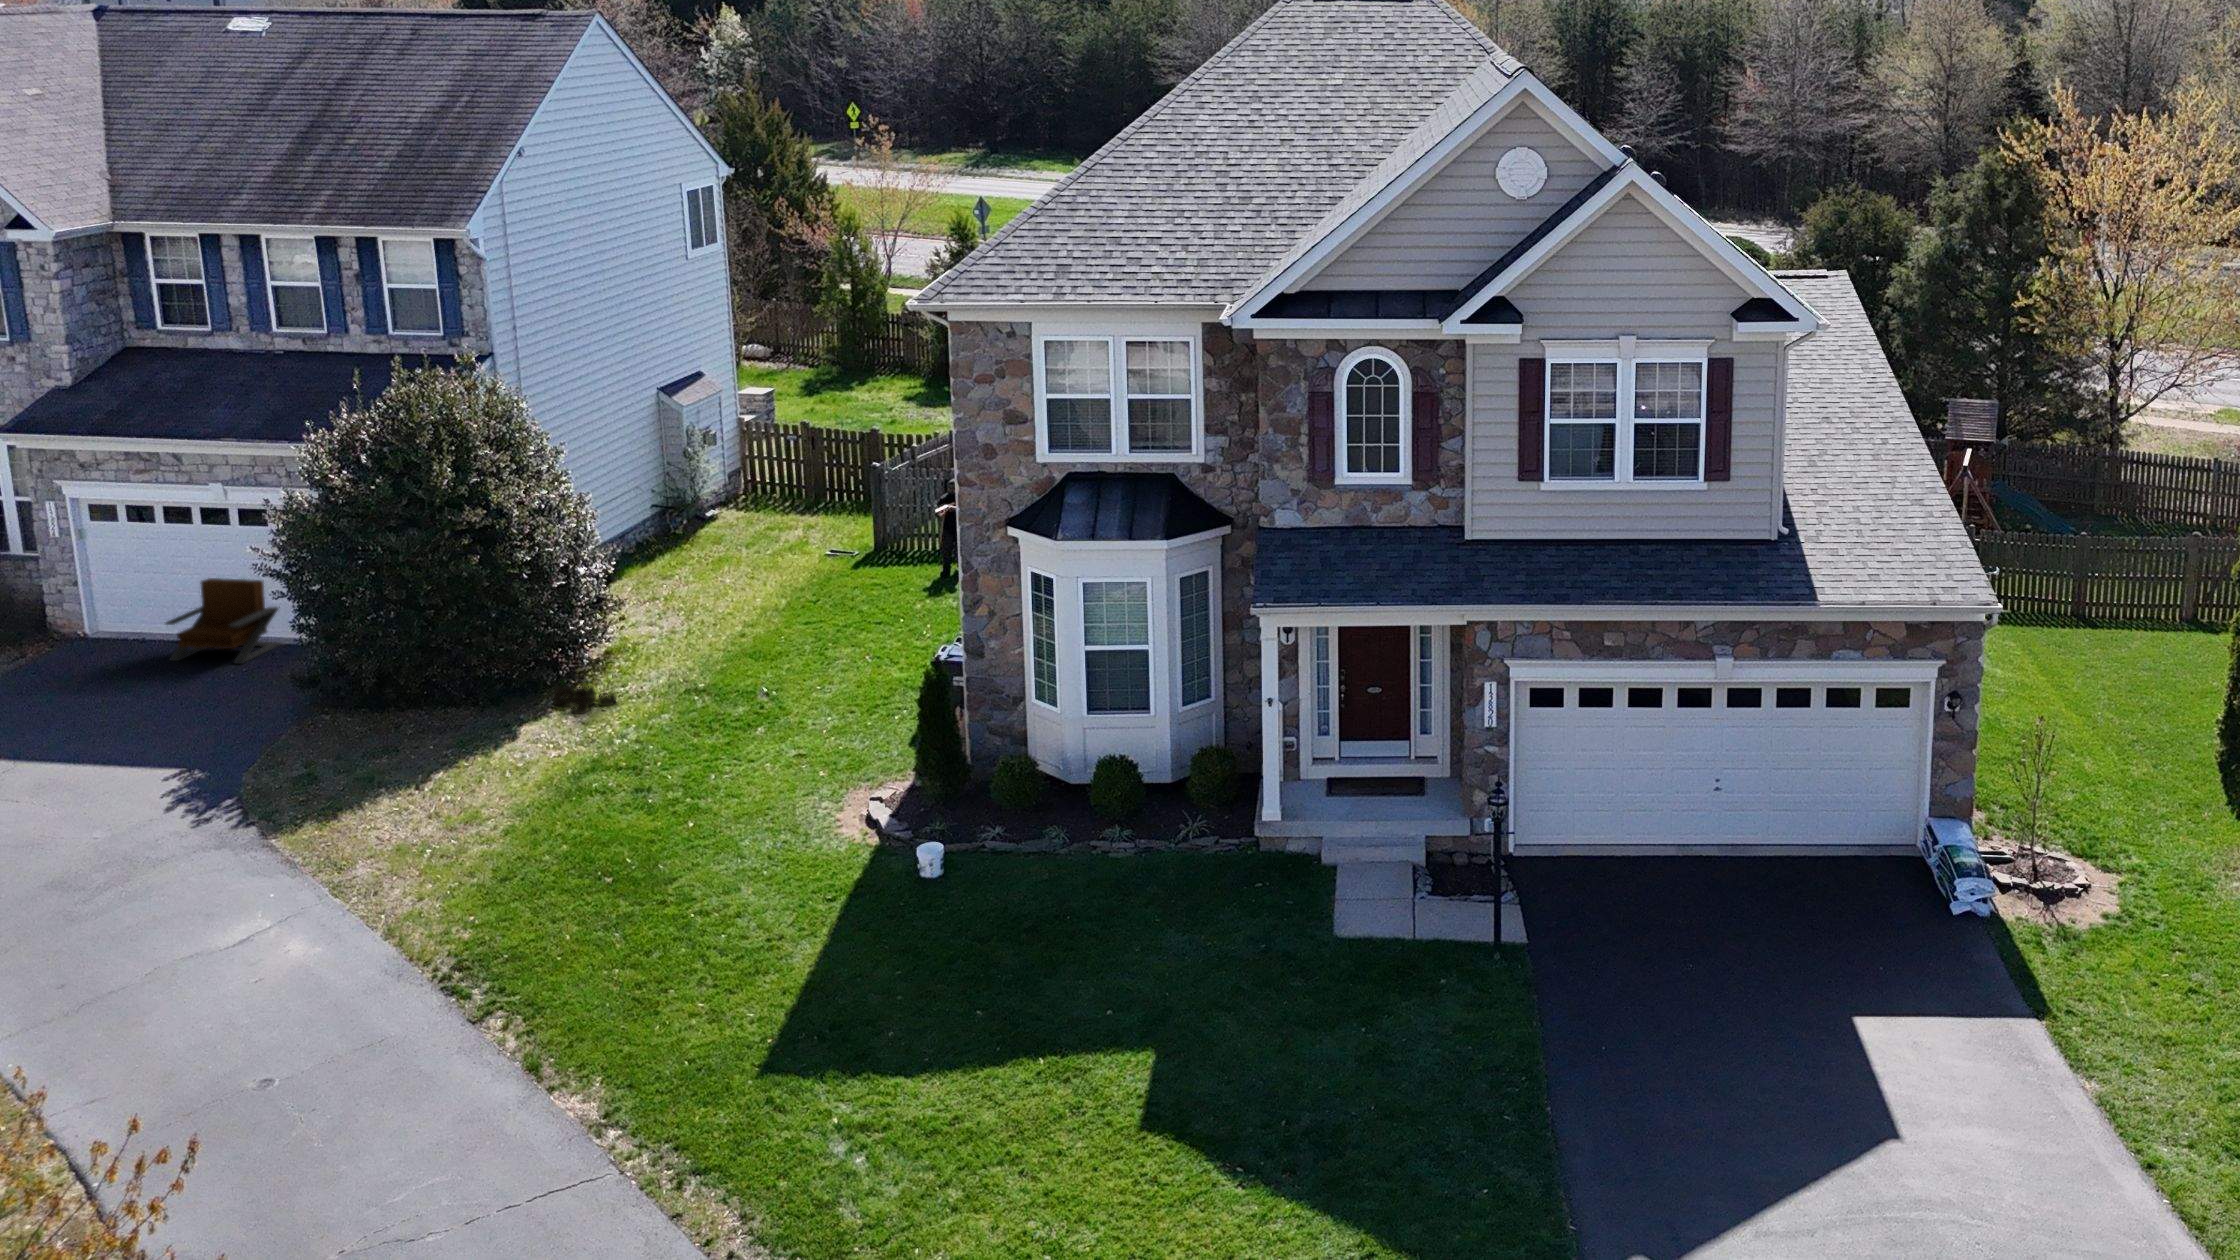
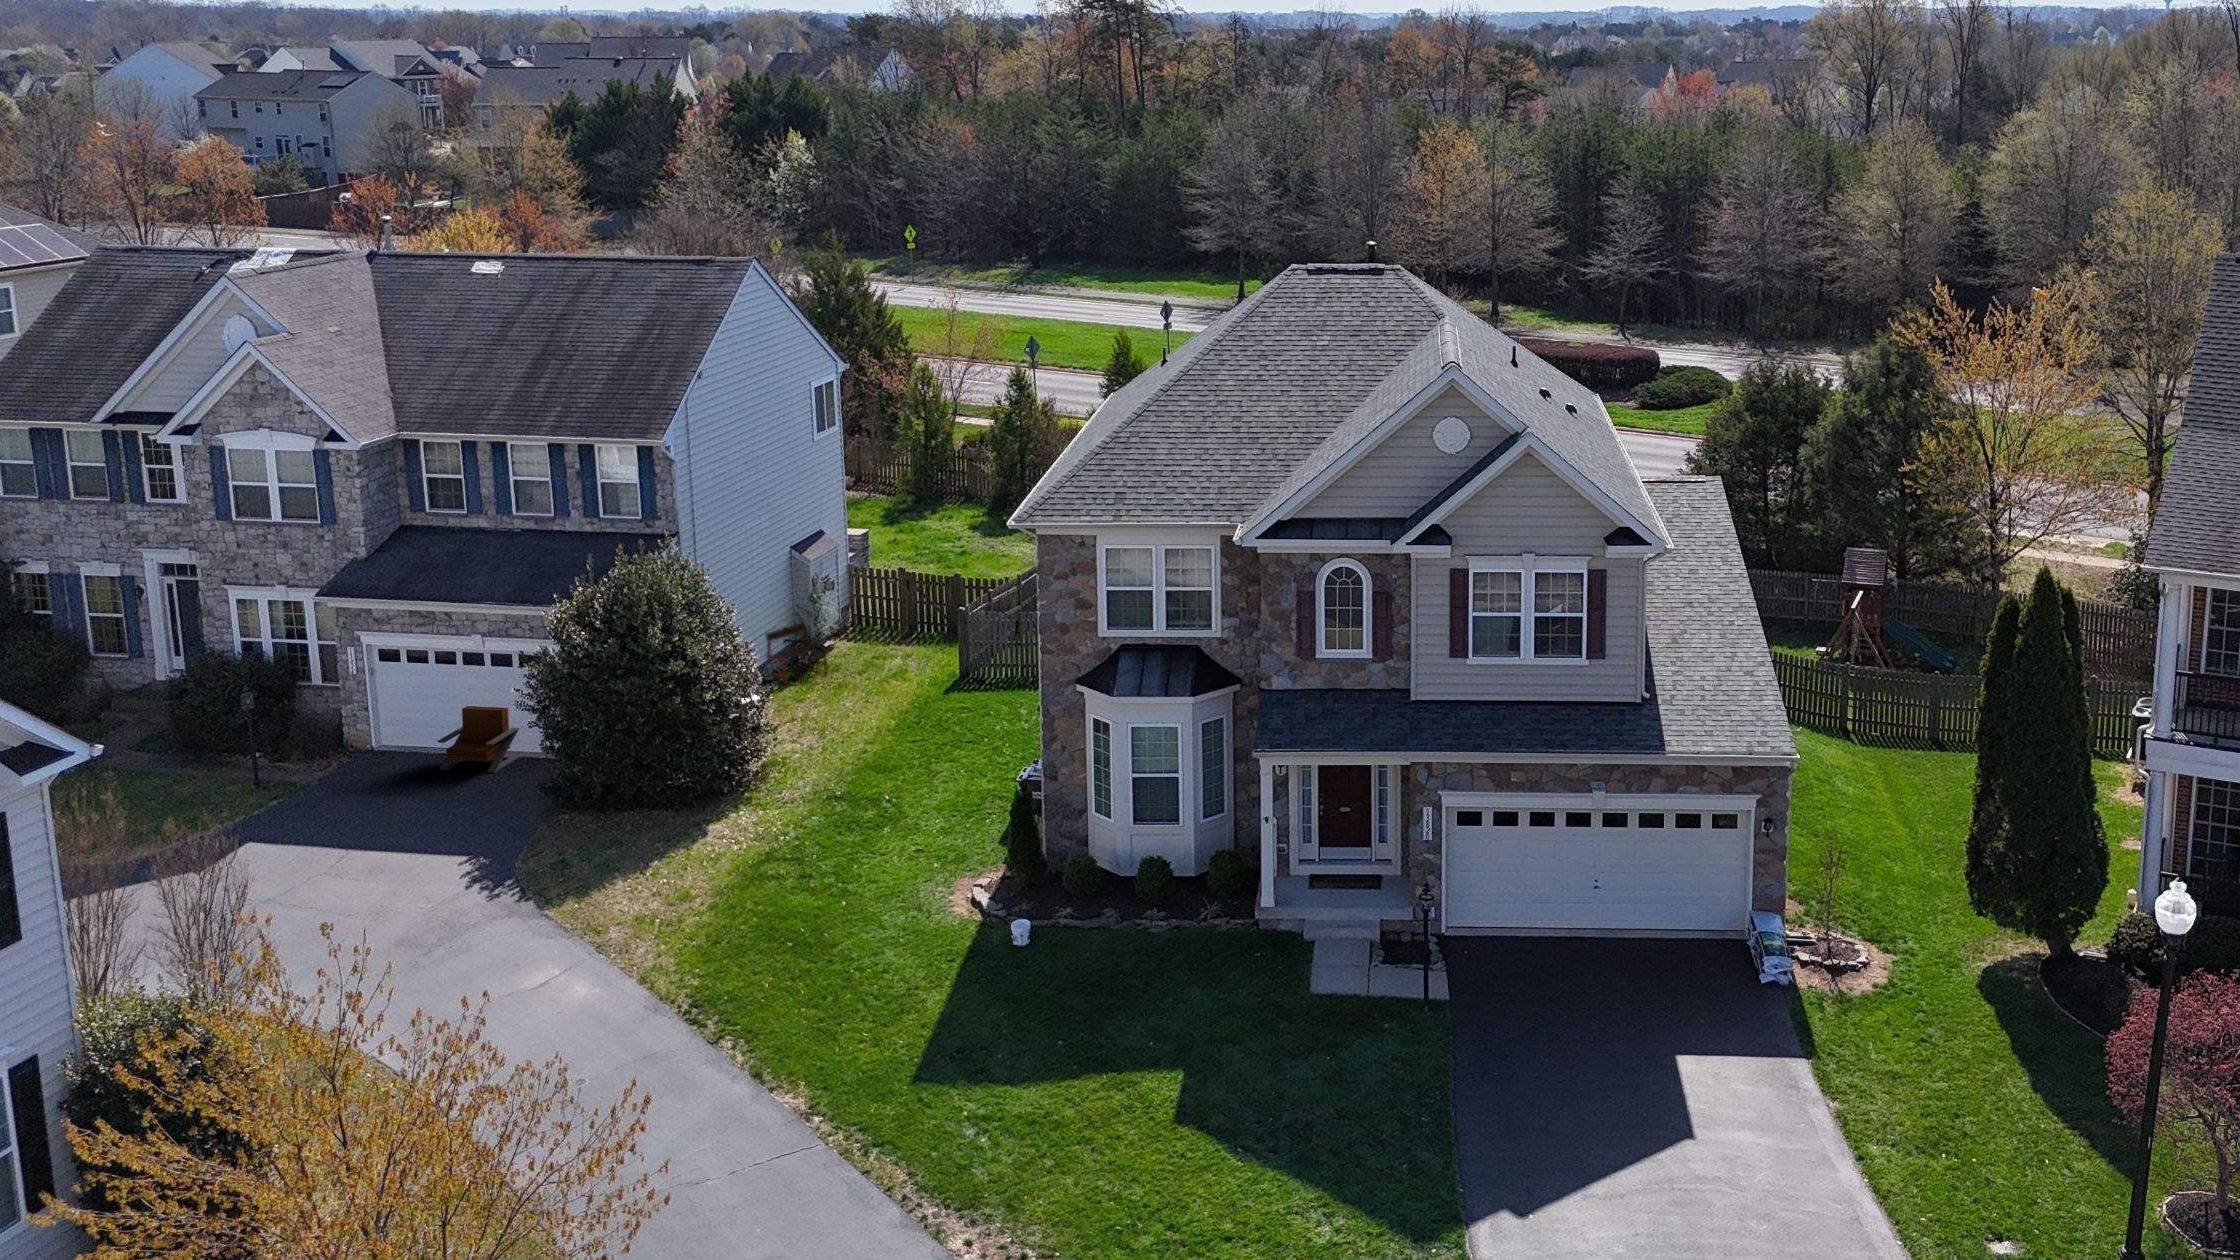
bench: none [621,481,705,561] -> present [766,622,828,681]
woven basket: present [553,685,616,714] -> none [731,792,778,816]

